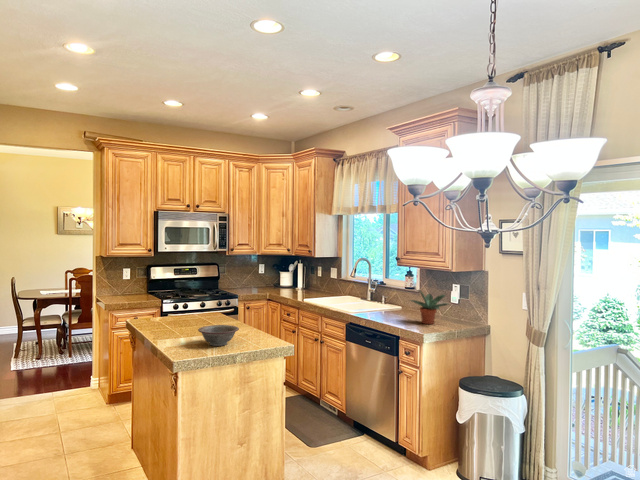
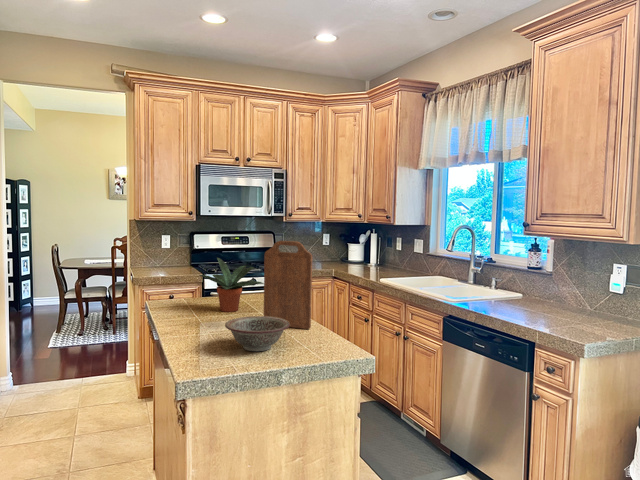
cutting board: none [220,276,252,333] -> present [263,241,312,329]
potted plant: present [411,291,449,324] -> present [200,258,264,312]

